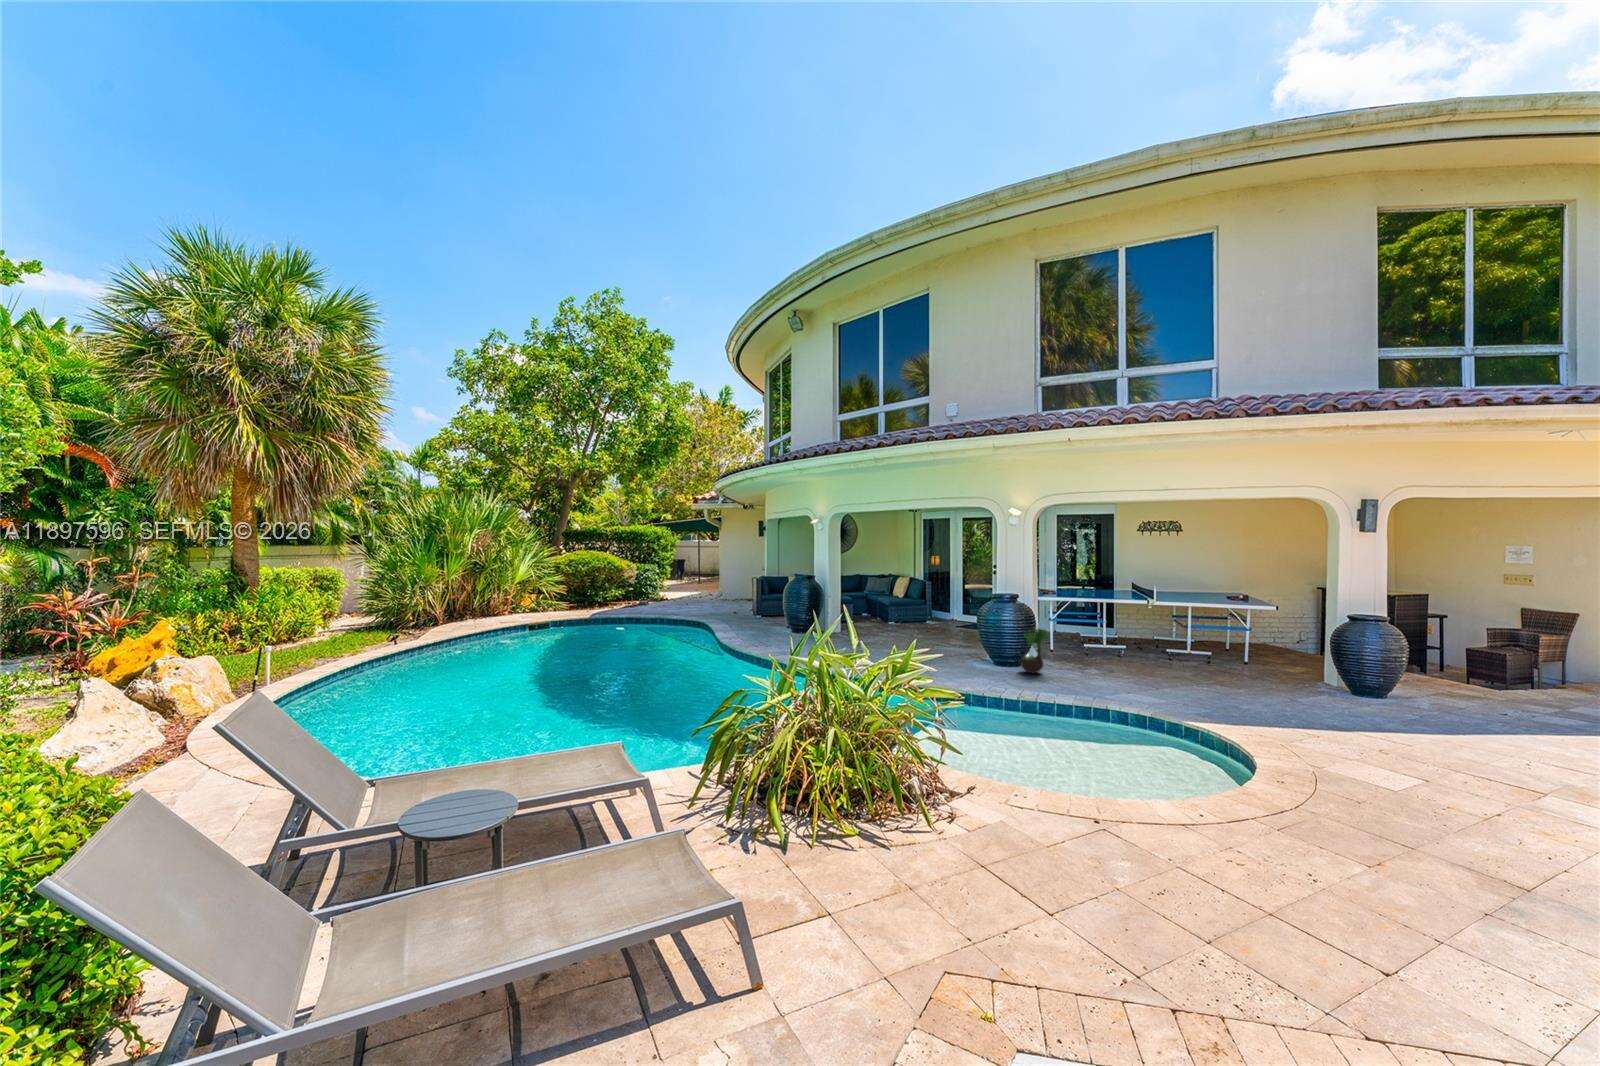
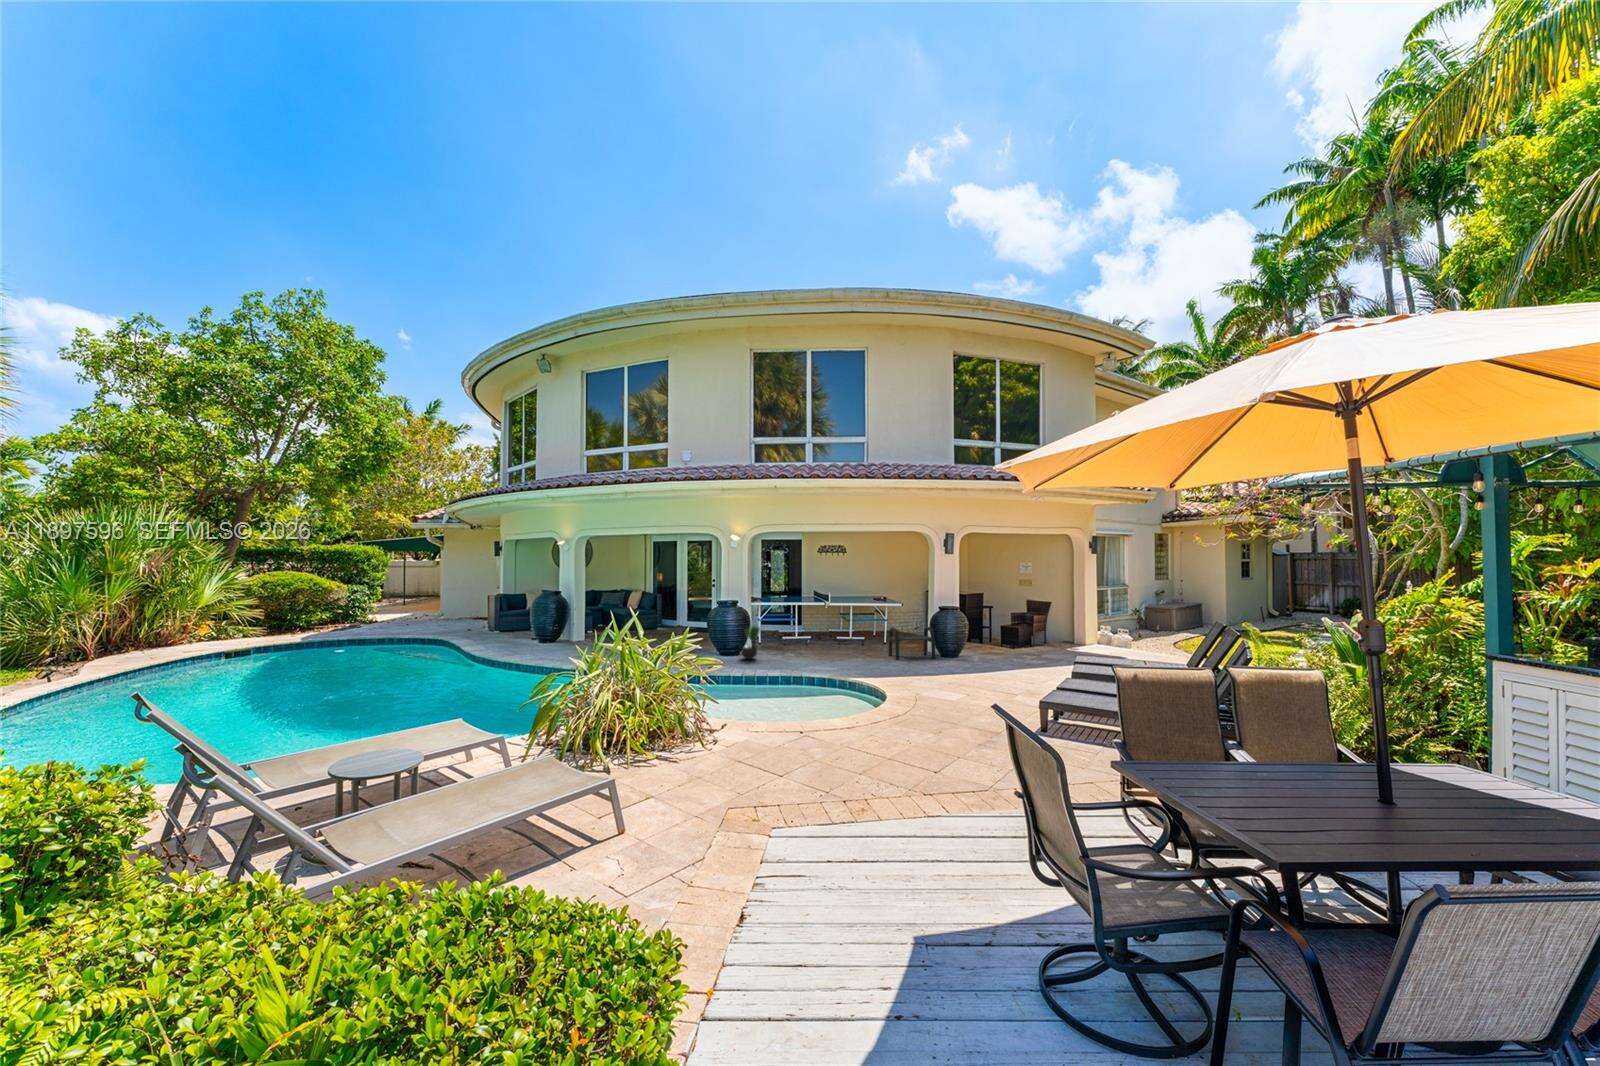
bench: none [1258,643,1350,698] -> present [889,627,935,660]

